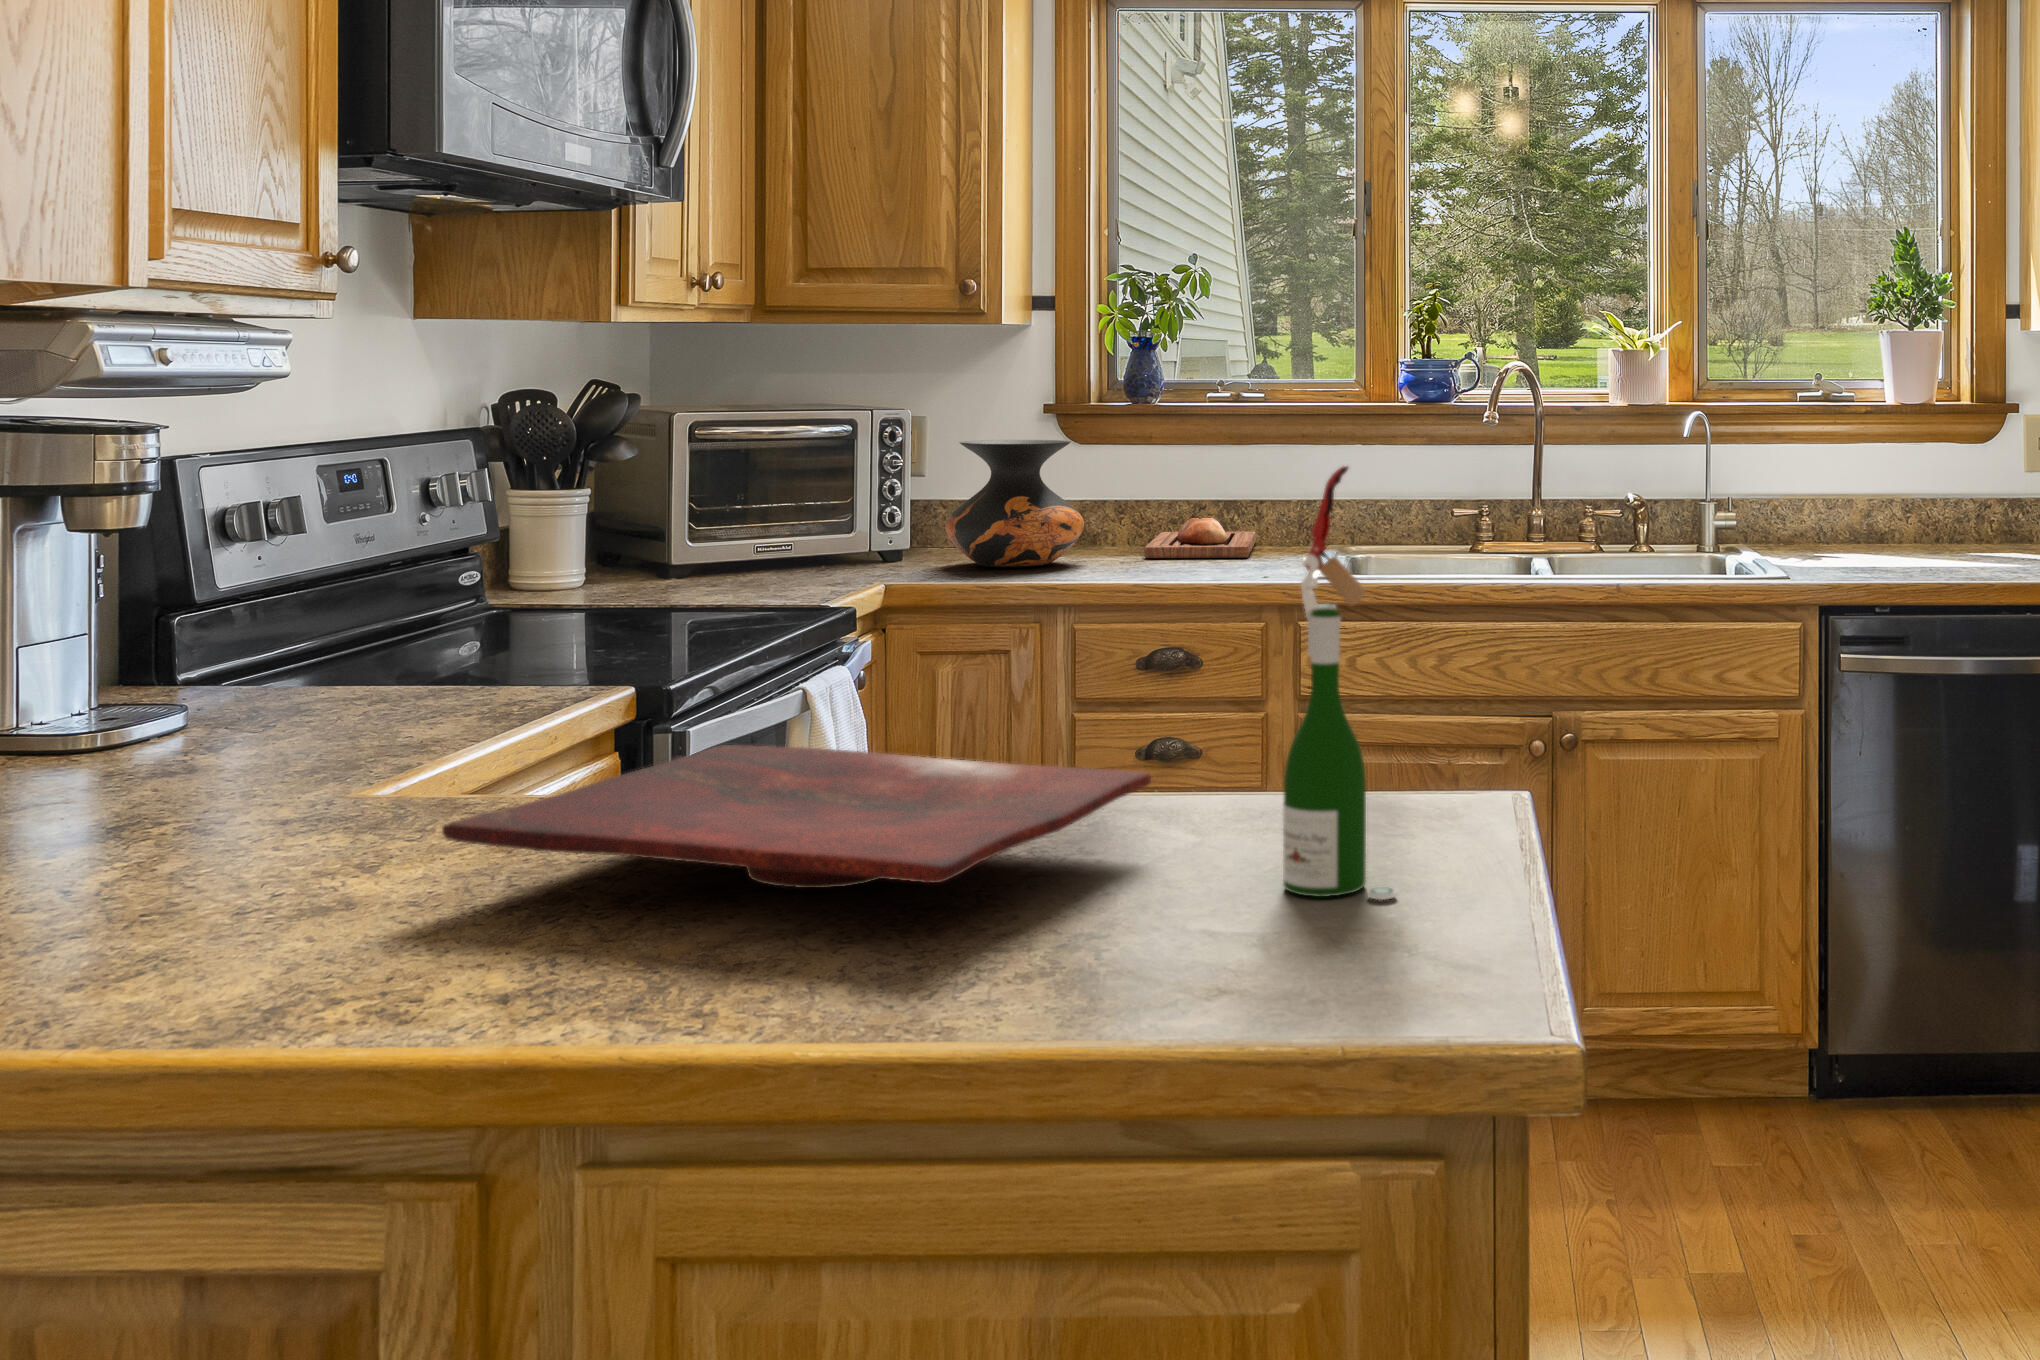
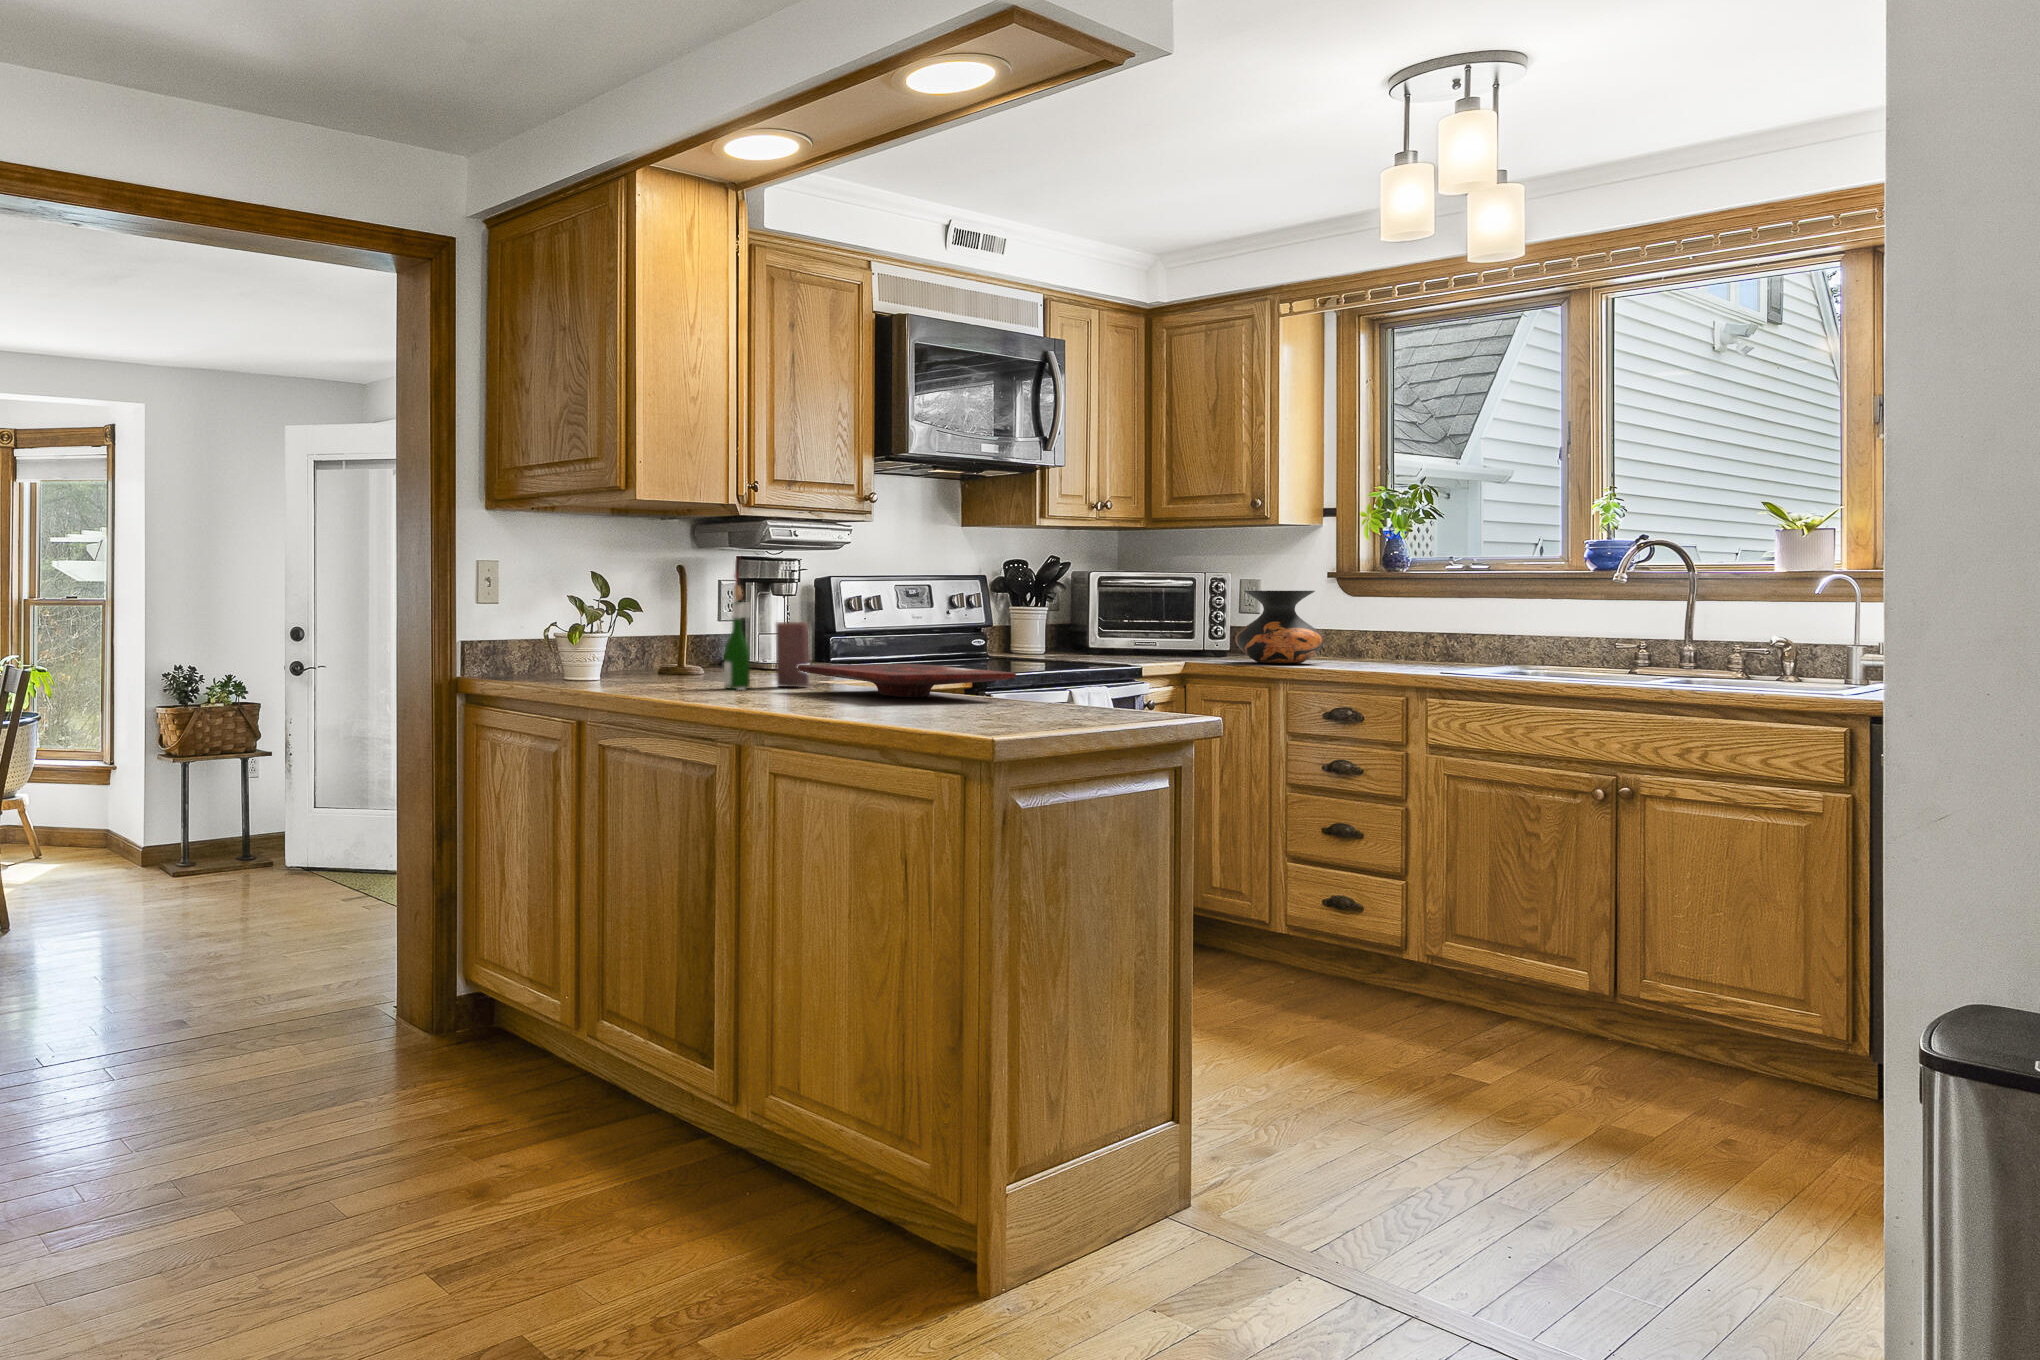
wine bottle: present [1283,466,1397,900] -> present [724,558,750,690]
bread loaf: present [1144,518,1256,558] -> none [1371,643,1486,667]
candle: none [291,659,414,883] -> present [776,622,809,687]

